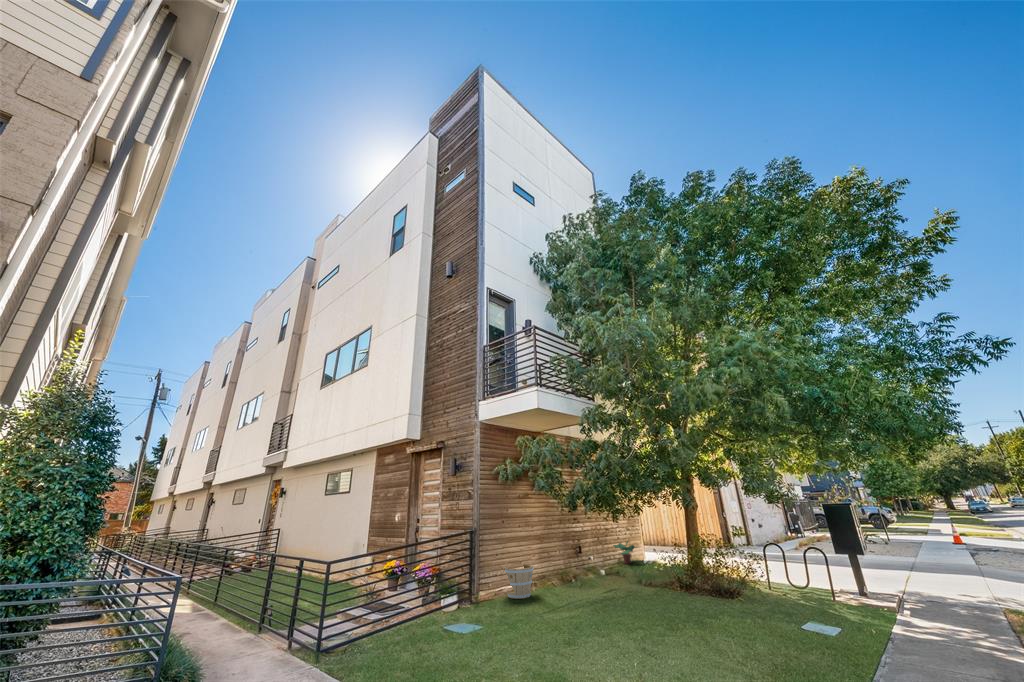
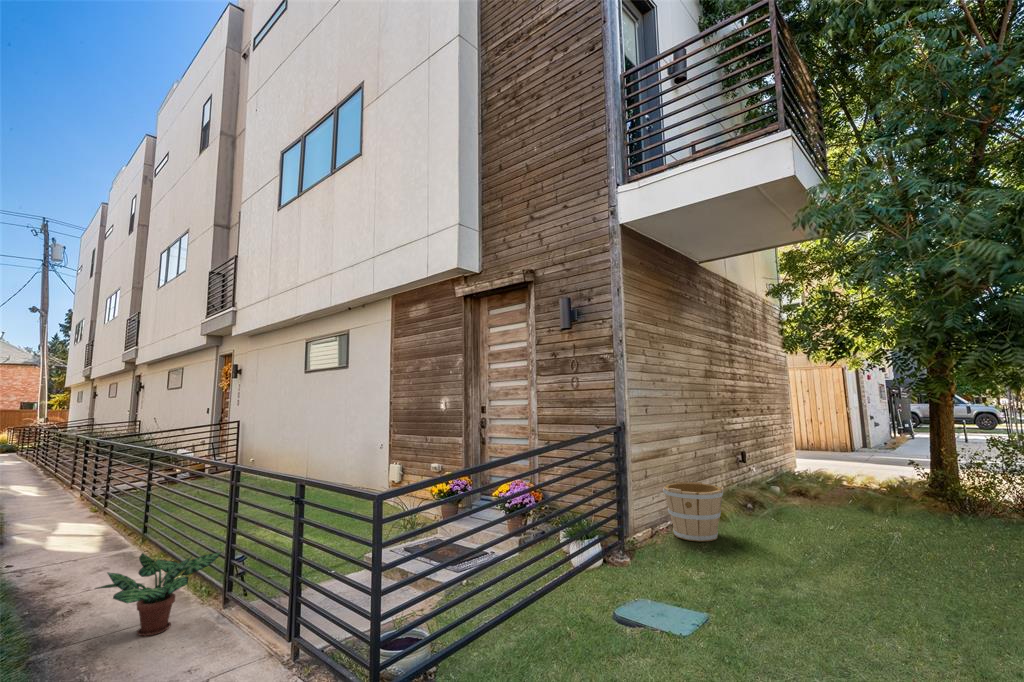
potted plant: present [613,541,636,564] -> present [95,552,221,636]

